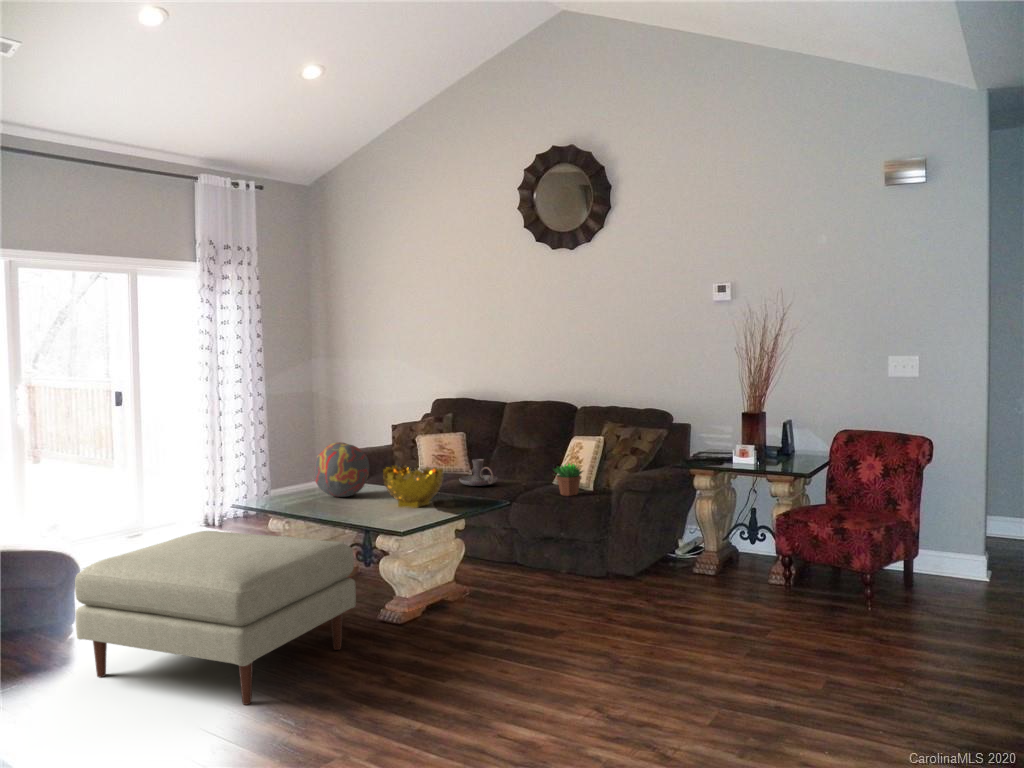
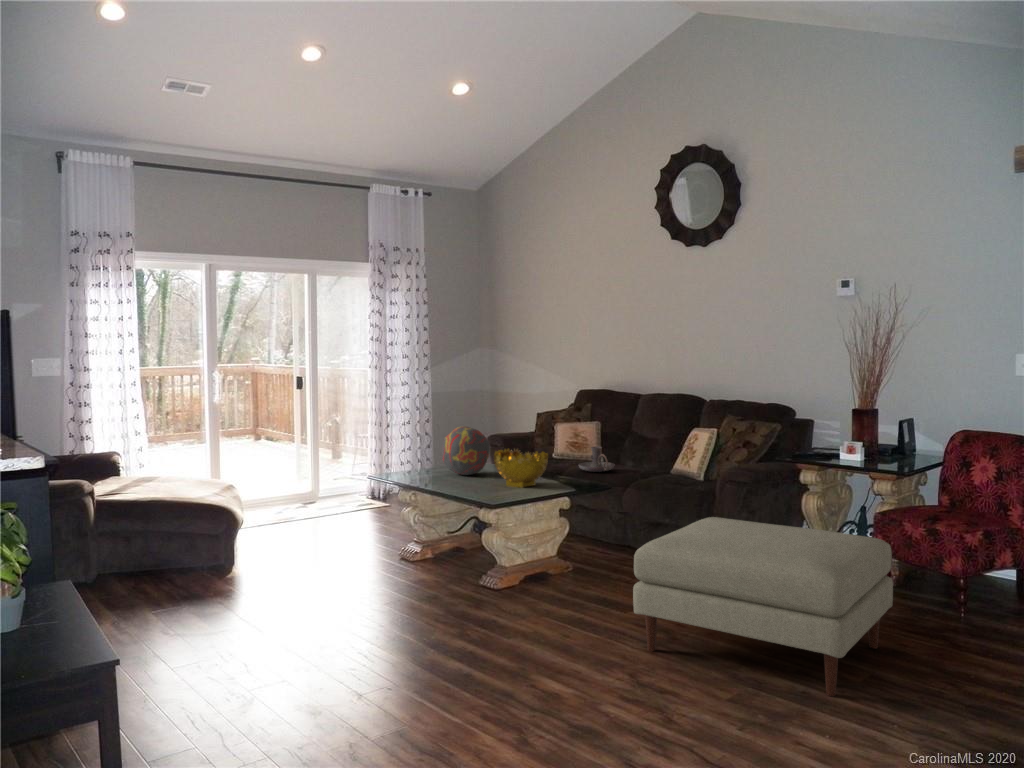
succulent plant: present [553,464,583,496] -> none [658,453,689,485]
ottoman: present [75,531,356,705] -> present [633,517,893,696]

